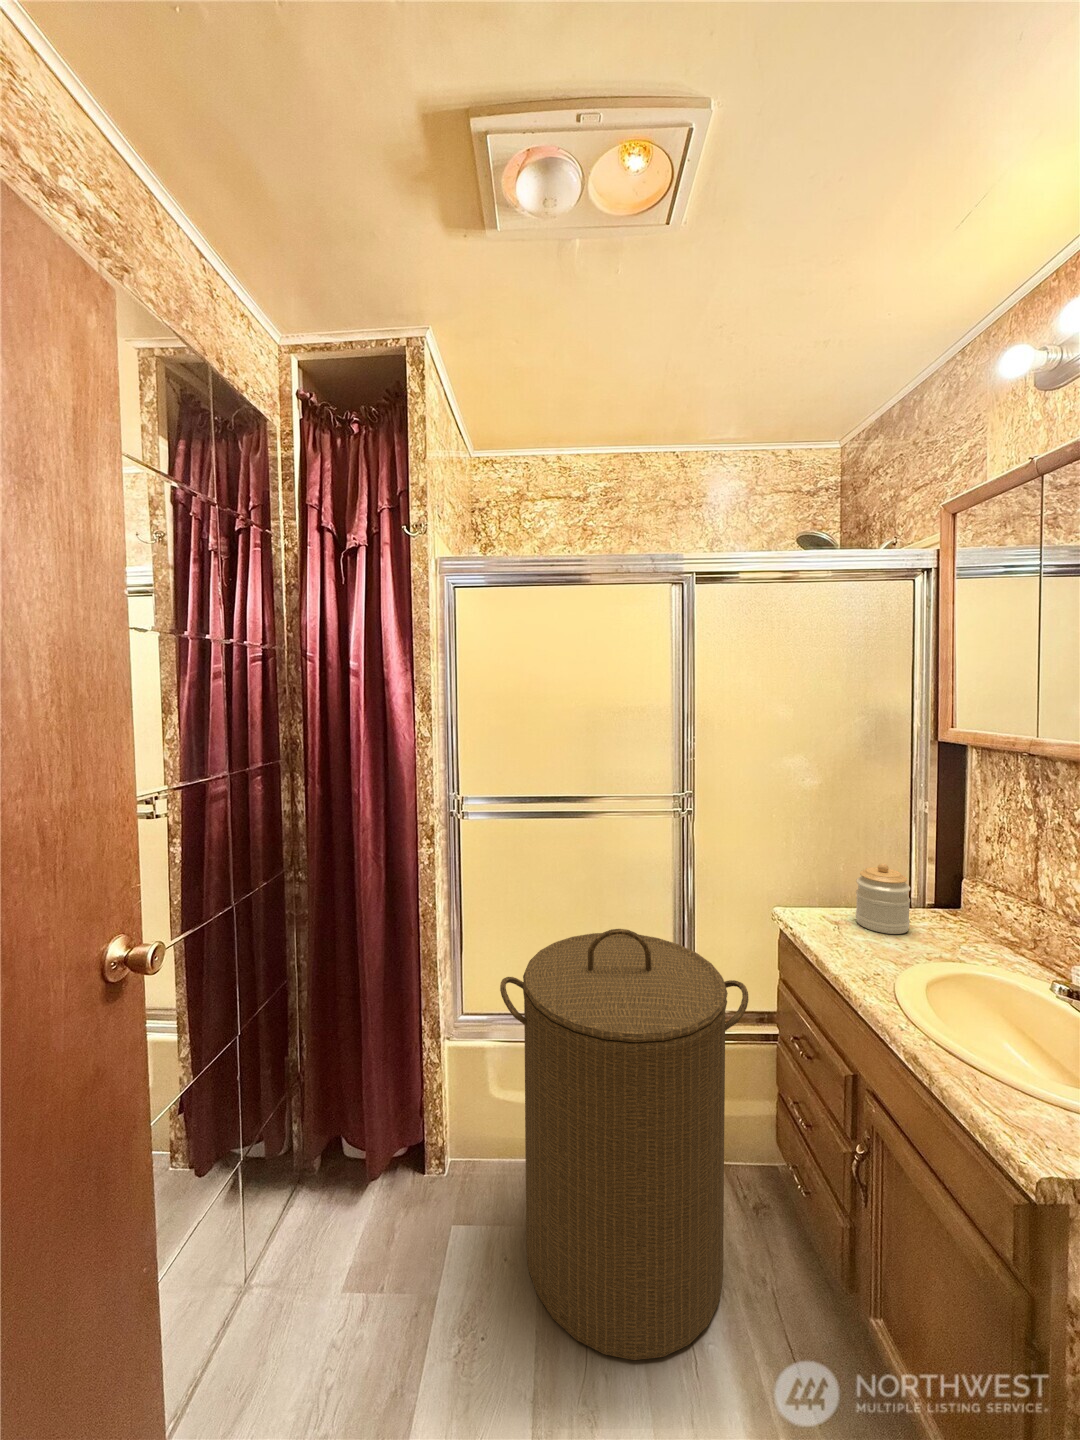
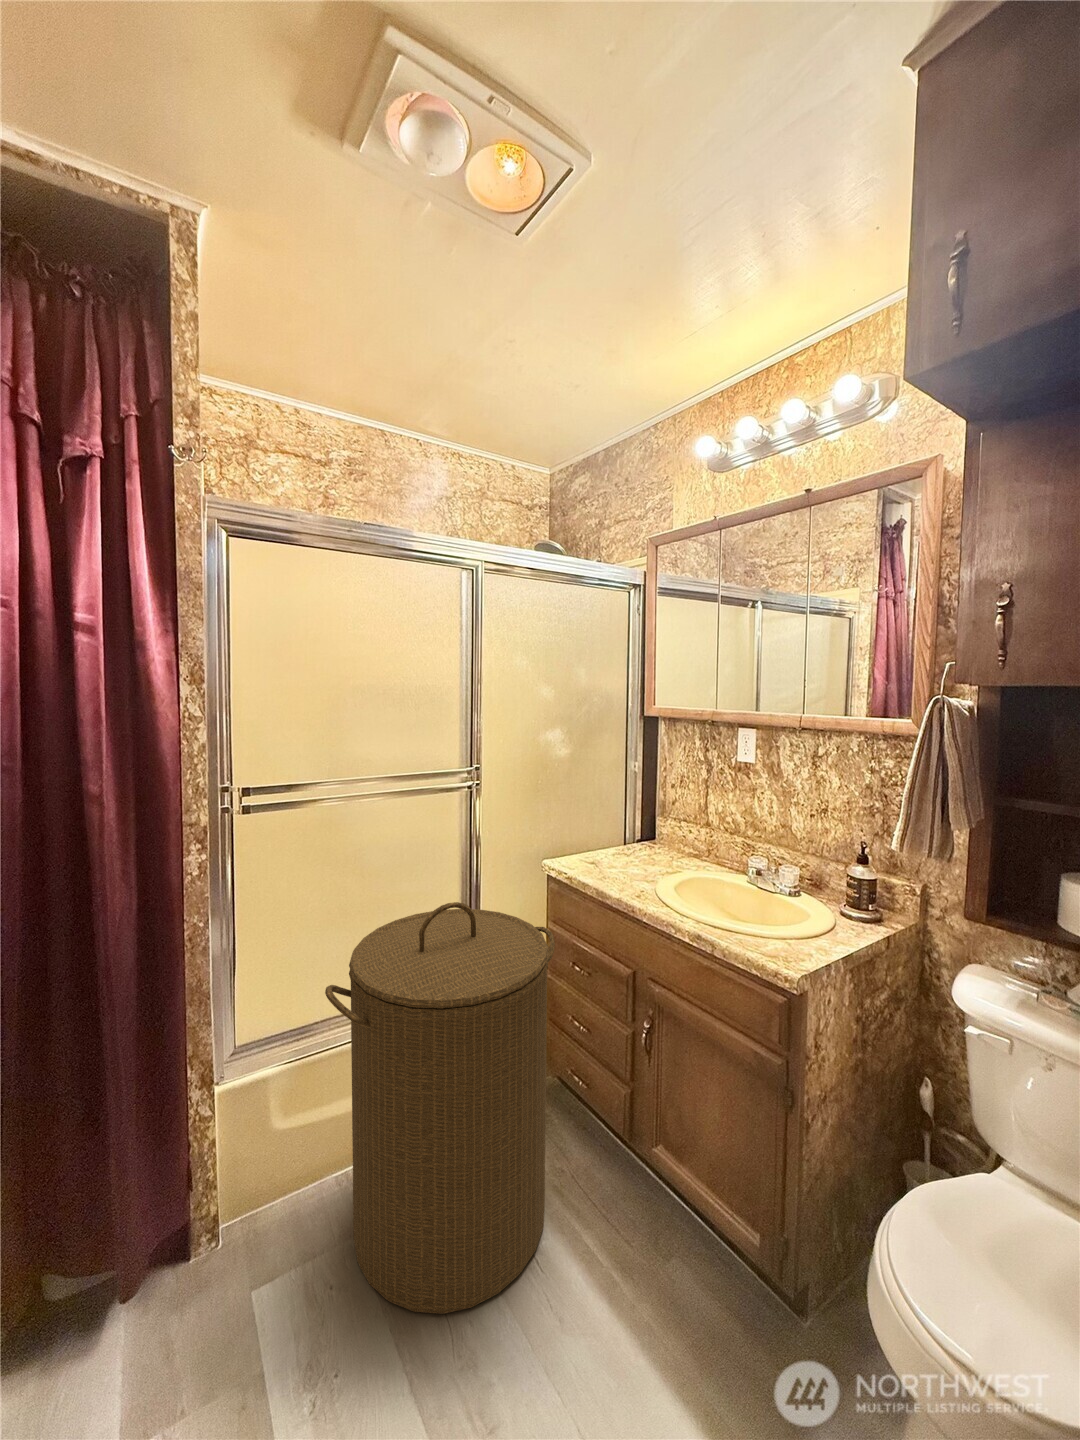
jar: present [856,863,910,934] -> none [603,810,639,863]

